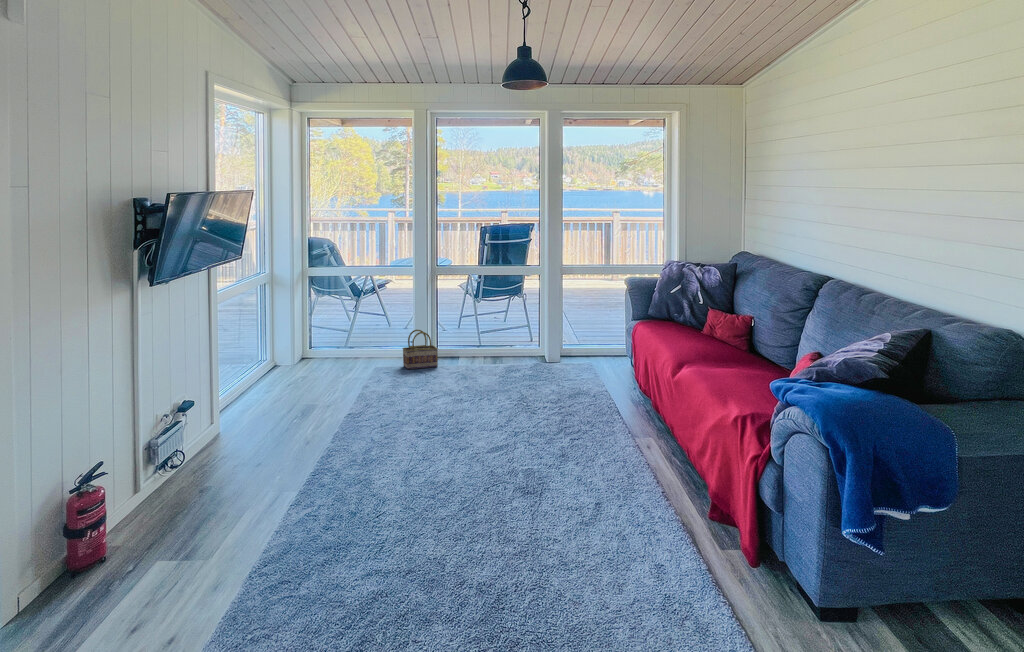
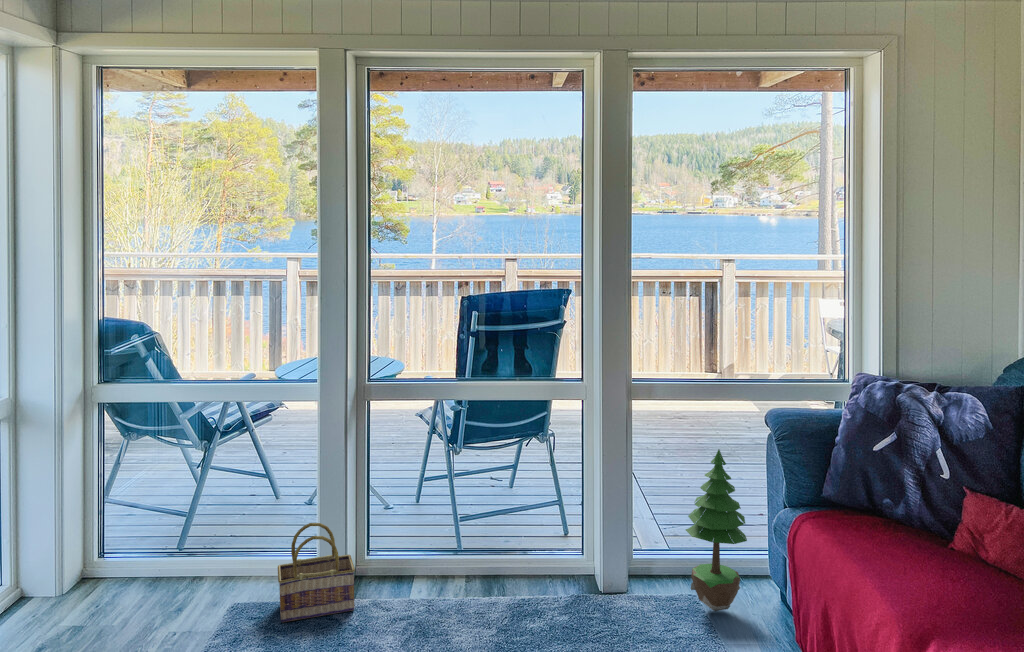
potted tree: none [584,292,610,364] -> present [686,449,747,611]

